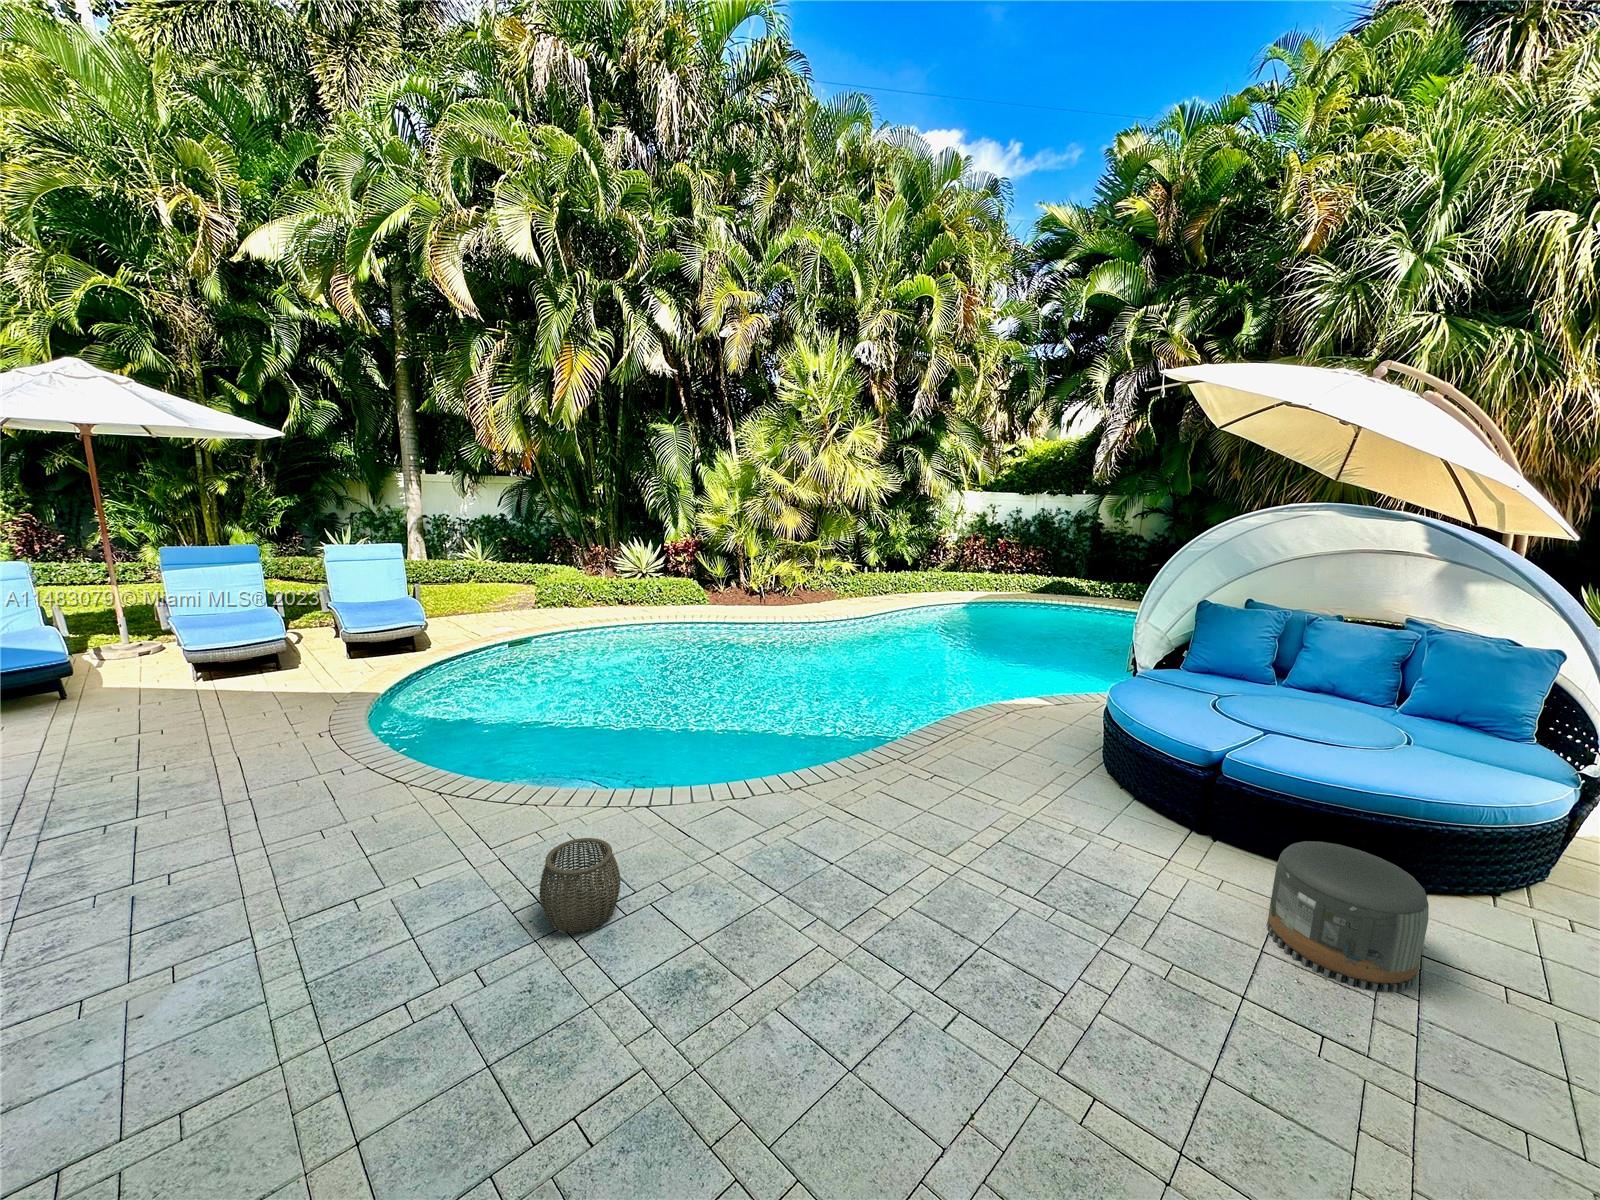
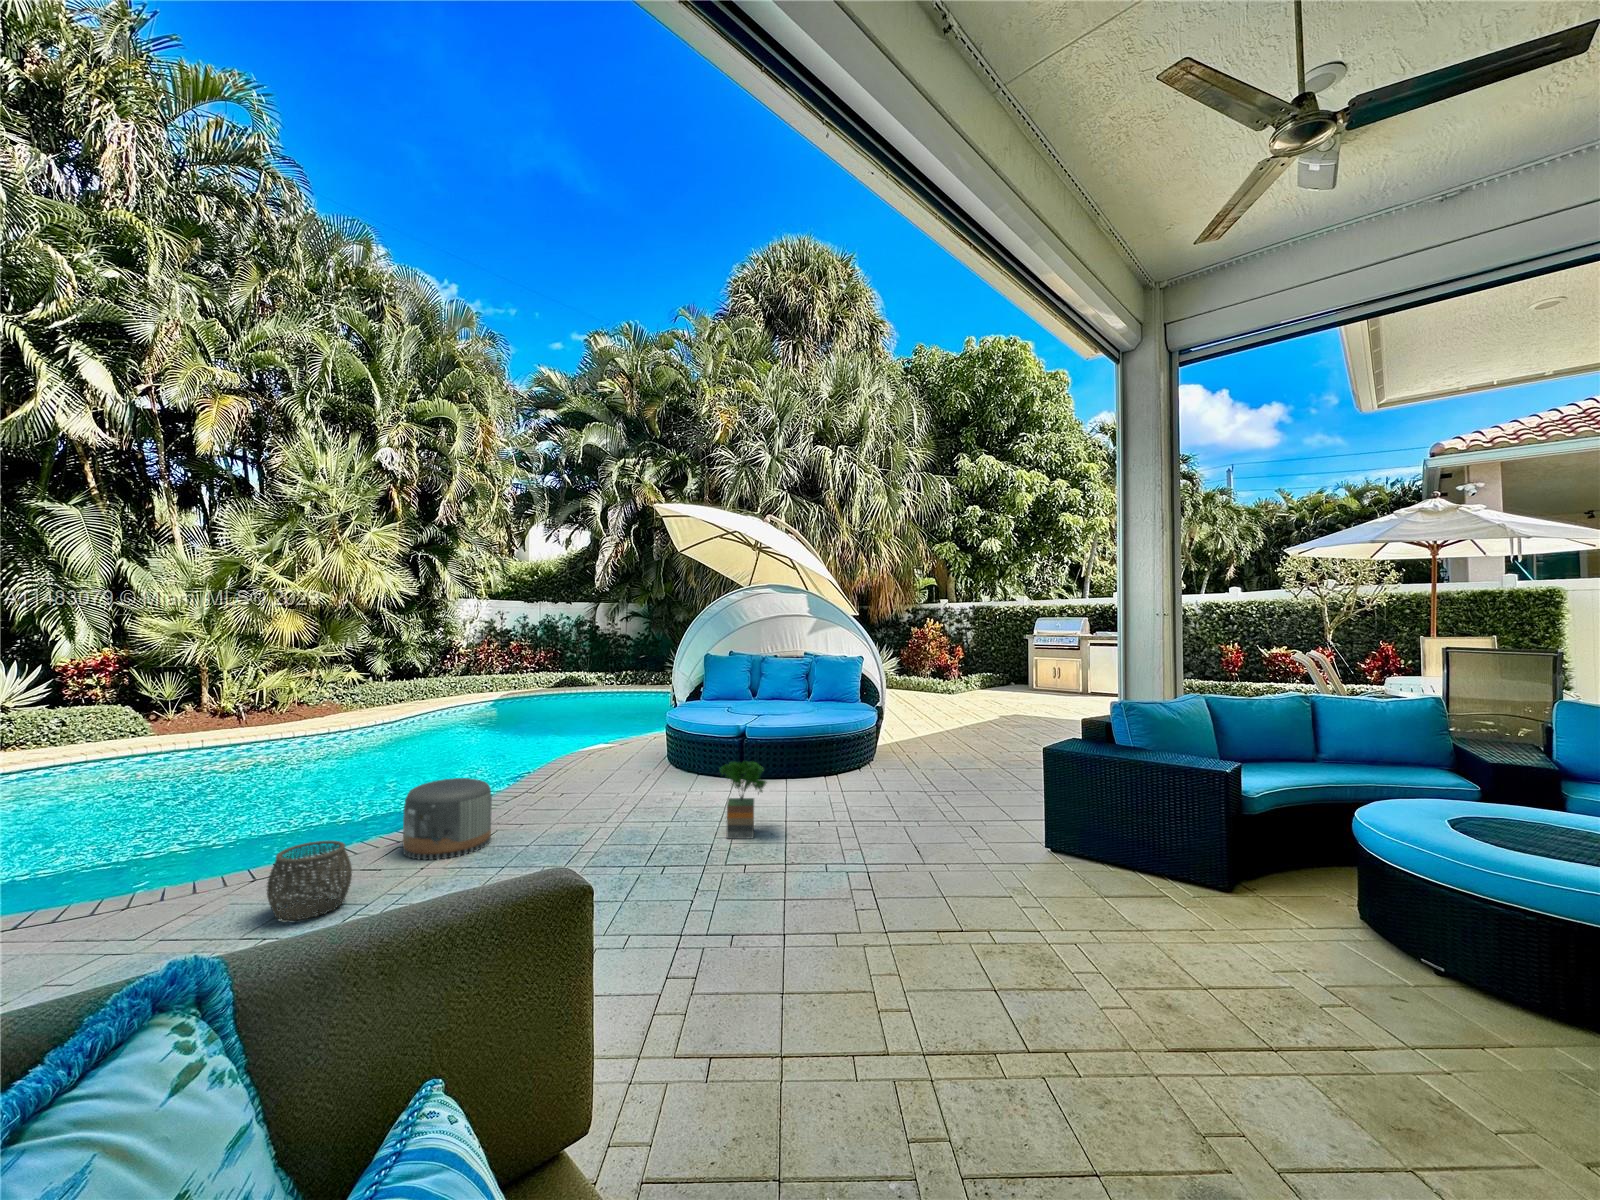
pouf: present [1267,841,1429,992] -> present [403,778,492,860]
potted tree: none [1123,890,1227,1055] -> present [720,761,767,839]

